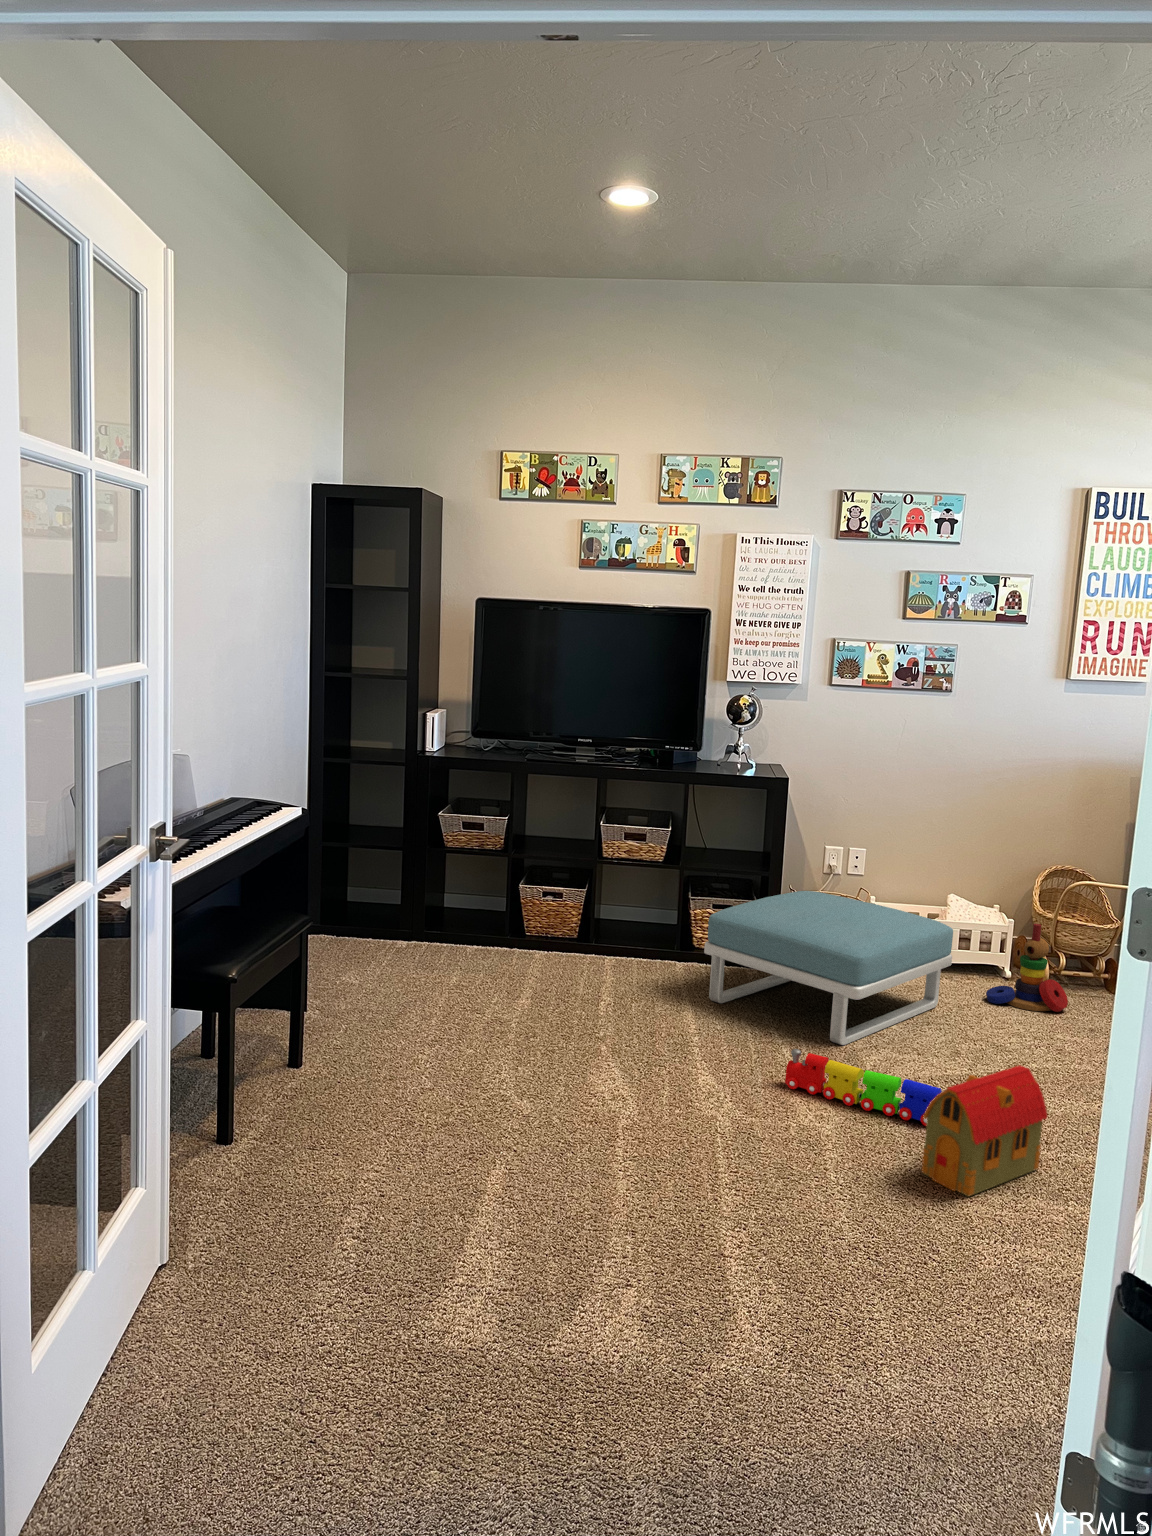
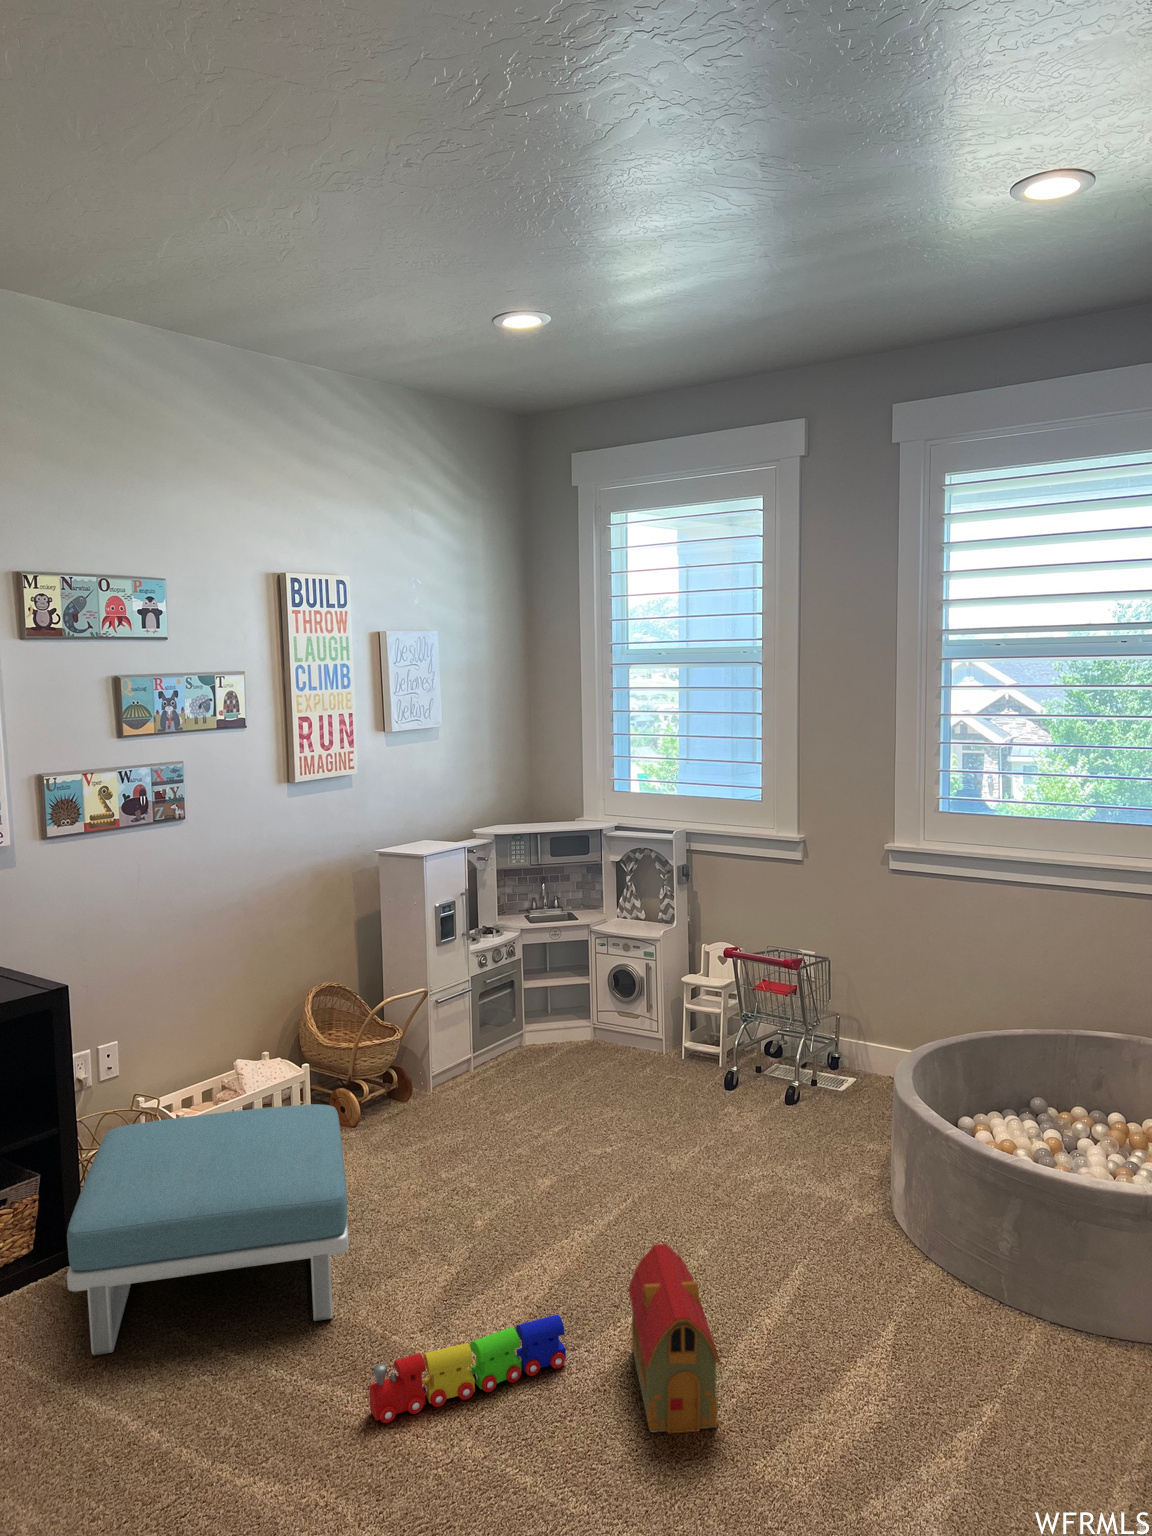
stacking toy: present [986,924,1068,1012] -> none [343,1062,422,1170]

